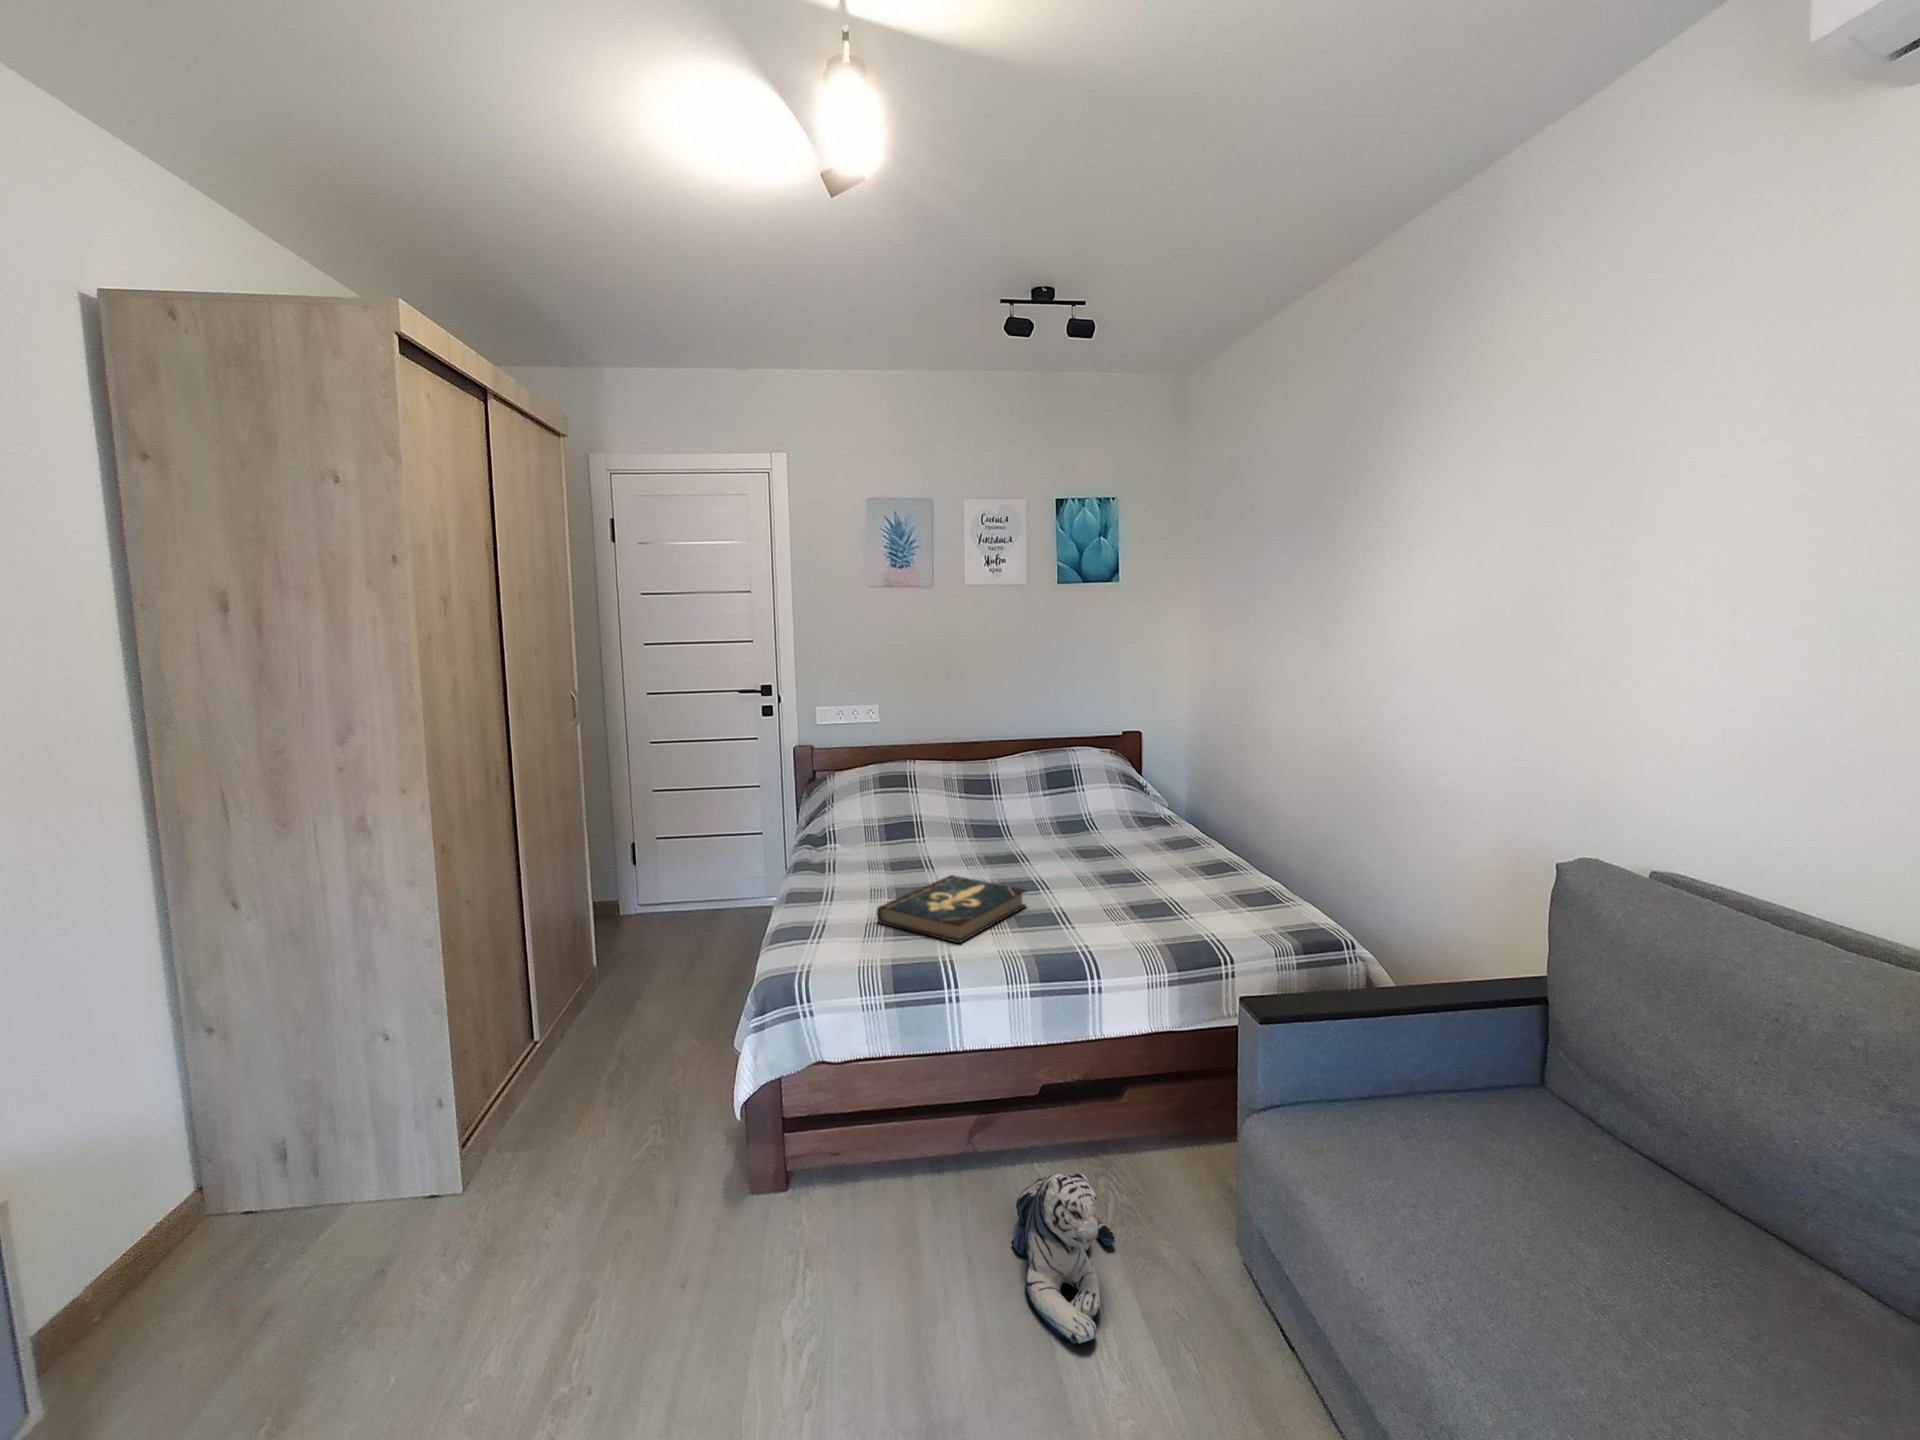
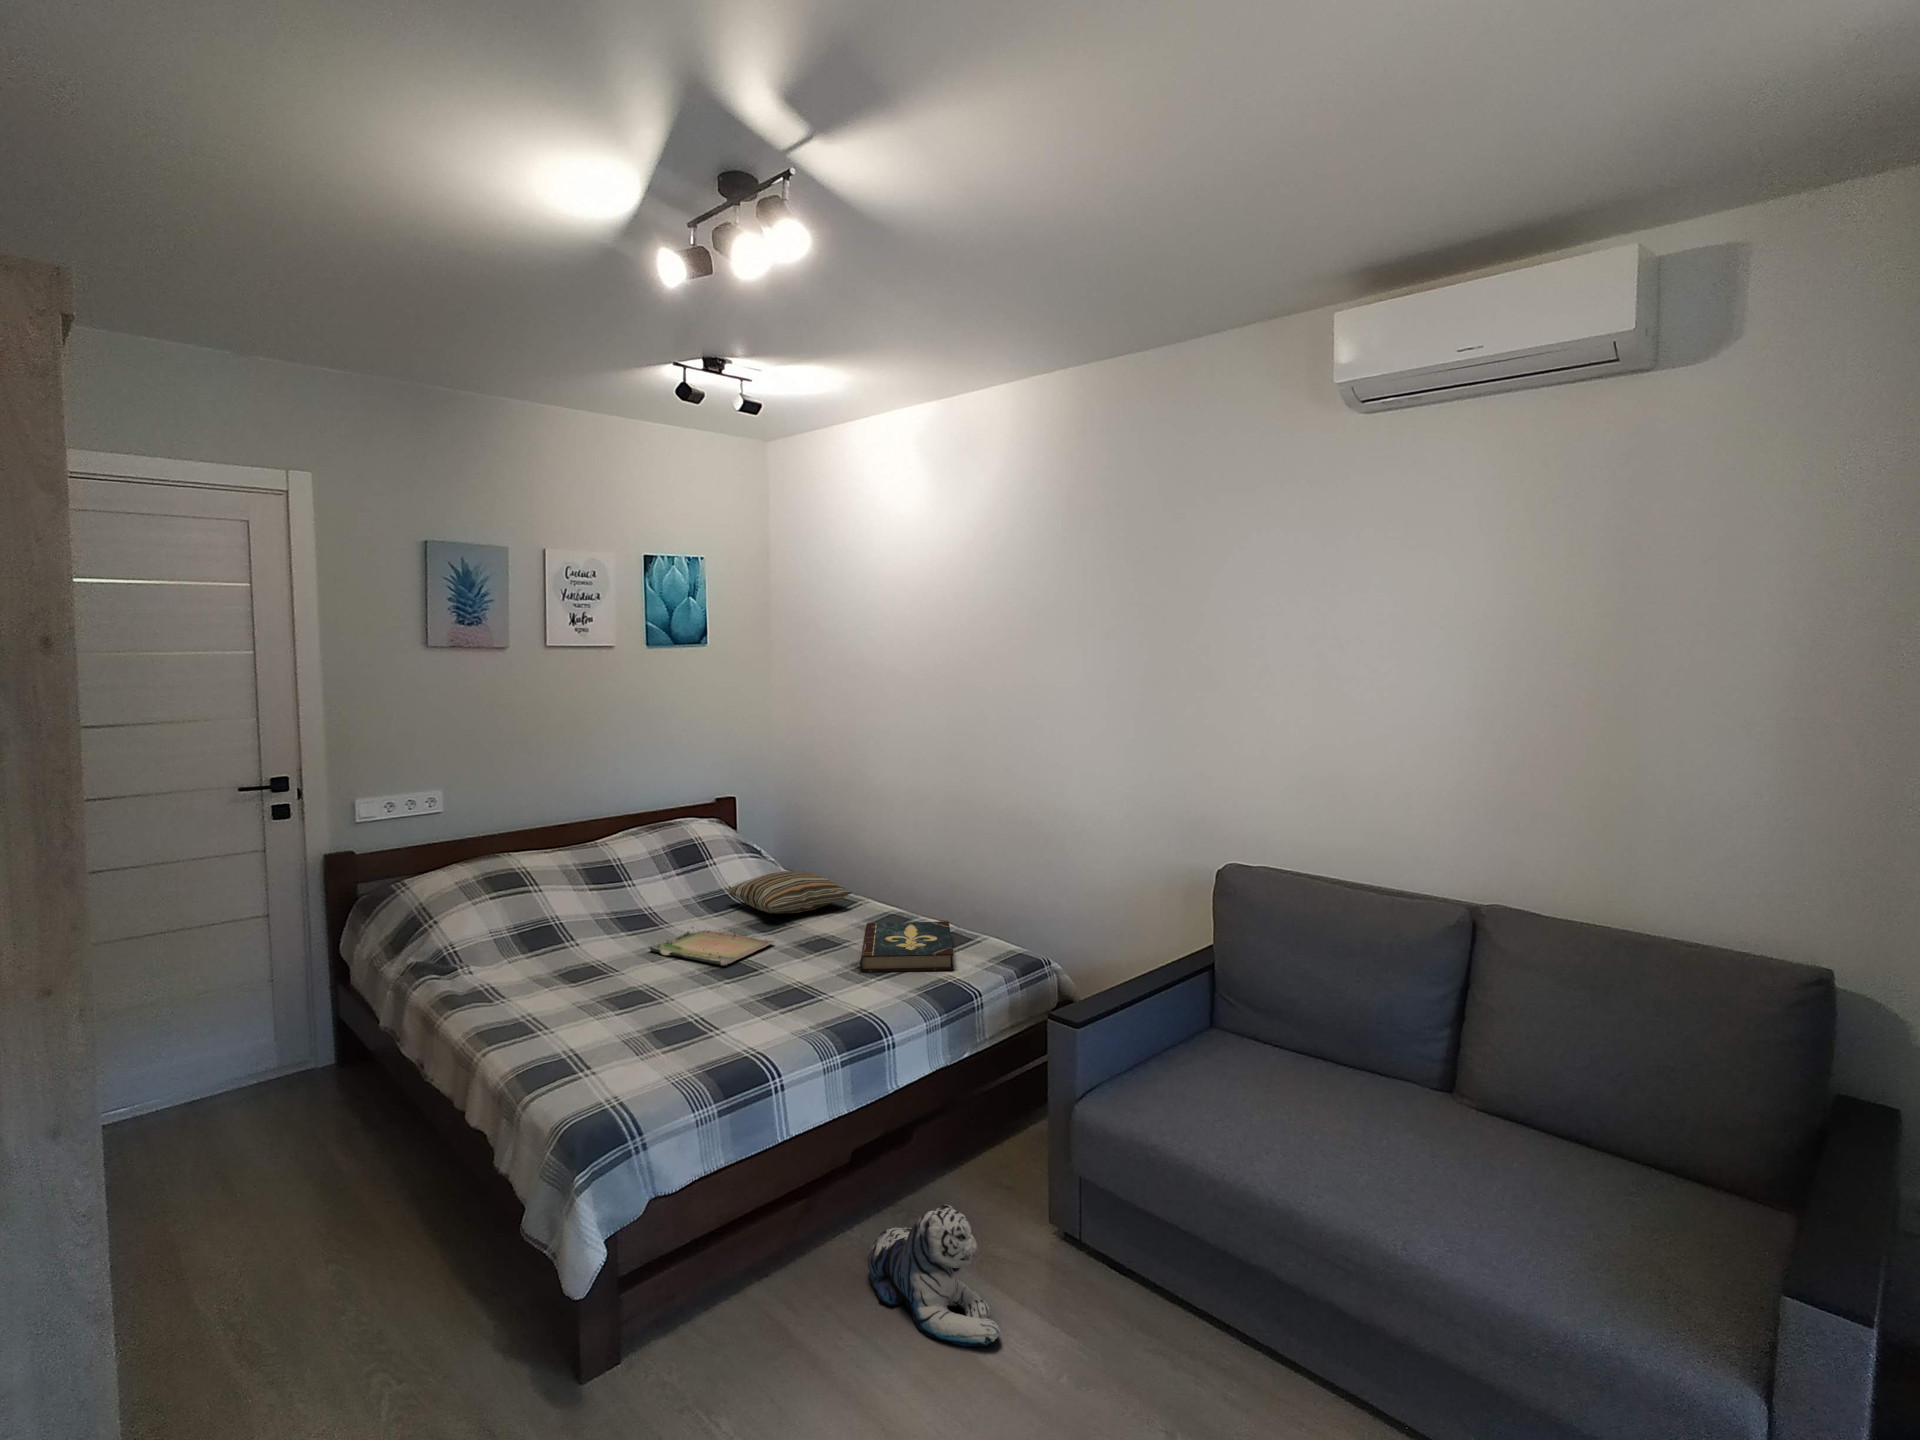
pillow: none [1075,804,1186,846] -> present [728,871,851,913]
tray: none [967,840,1074,880] -> present [649,927,775,966]
book: present [877,875,1026,943] -> present [860,921,953,972]

